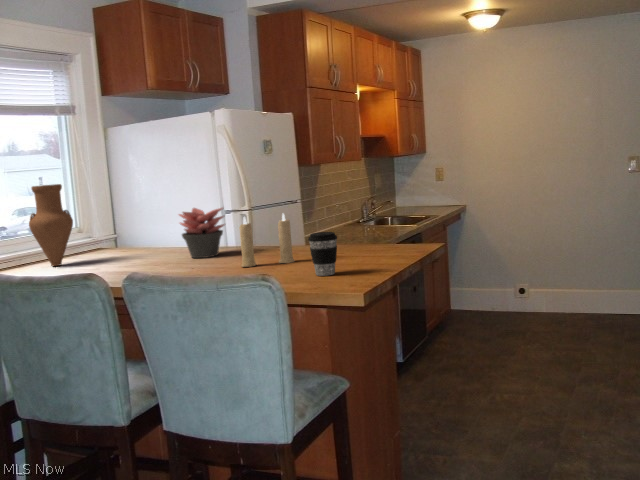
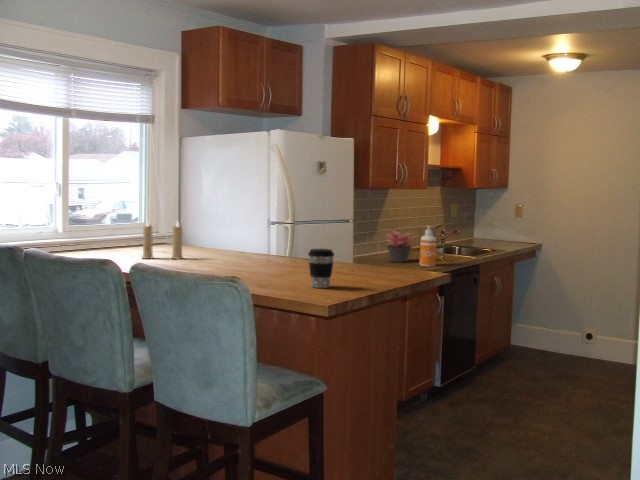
vase: present [29,184,73,266] -> none [97,183,135,254]
soap dispenser: none [370,198,388,240] -> present [420,226,437,266]
succulent plant: present [179,208,224,258] -> present [387,231,412,262]
candle: present [239,214,295,267] -> present [142,222,183,259]

